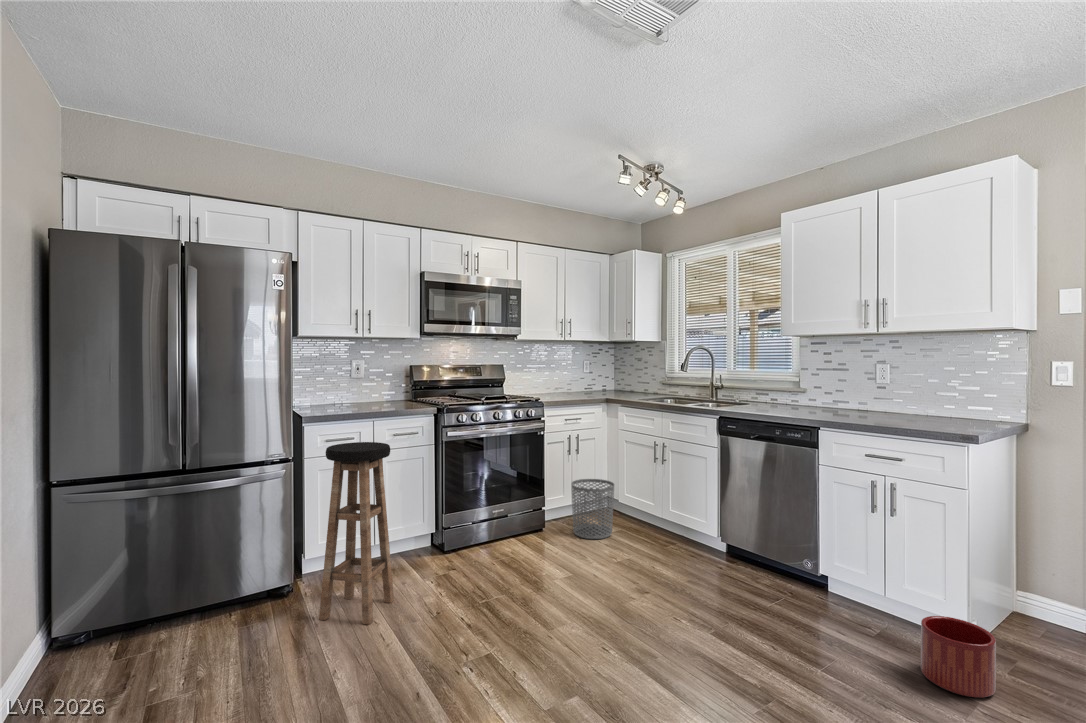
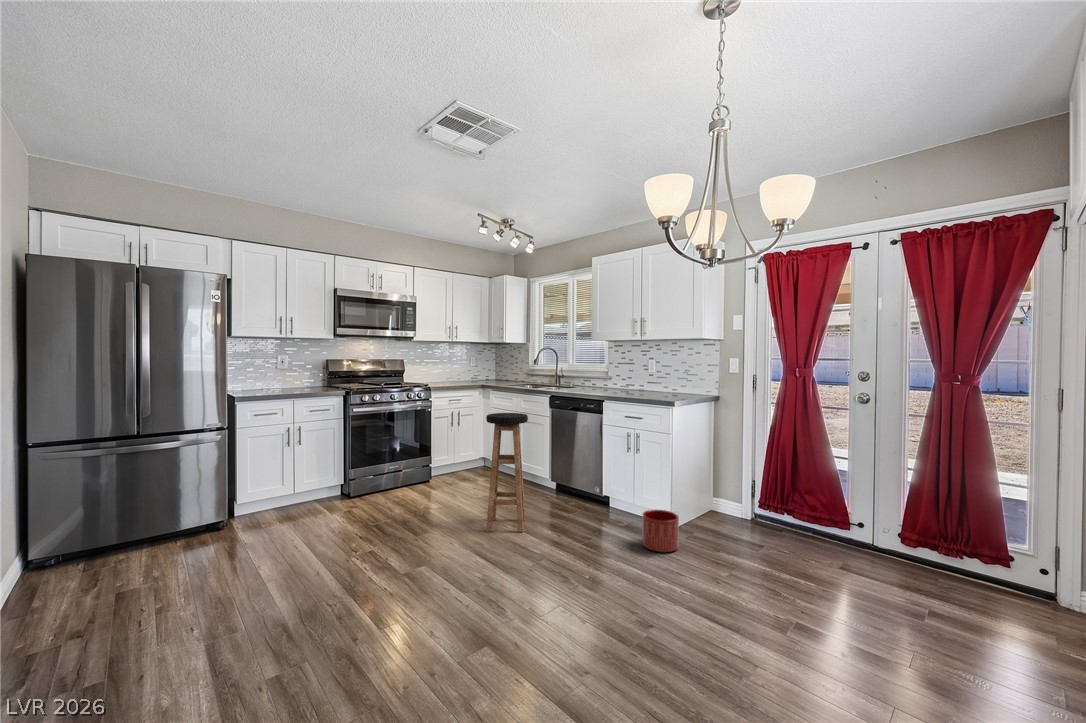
bar stool: present [319,442,394,624] -> present [486,413,528,532]
waste bin: present [572,479,614,539] -> none [451,443,482,485]

